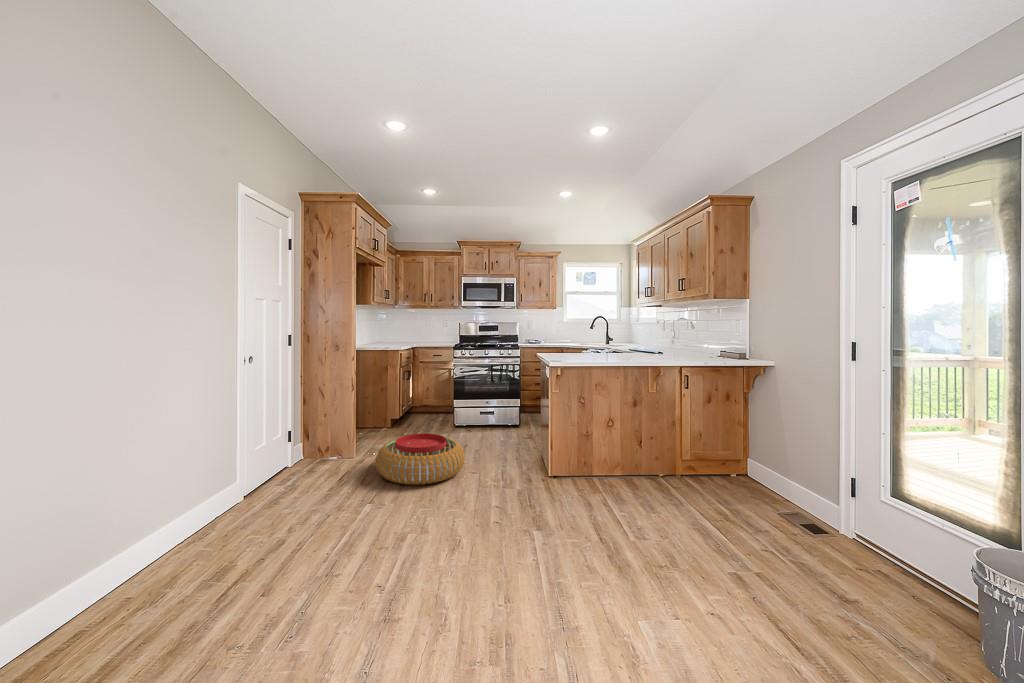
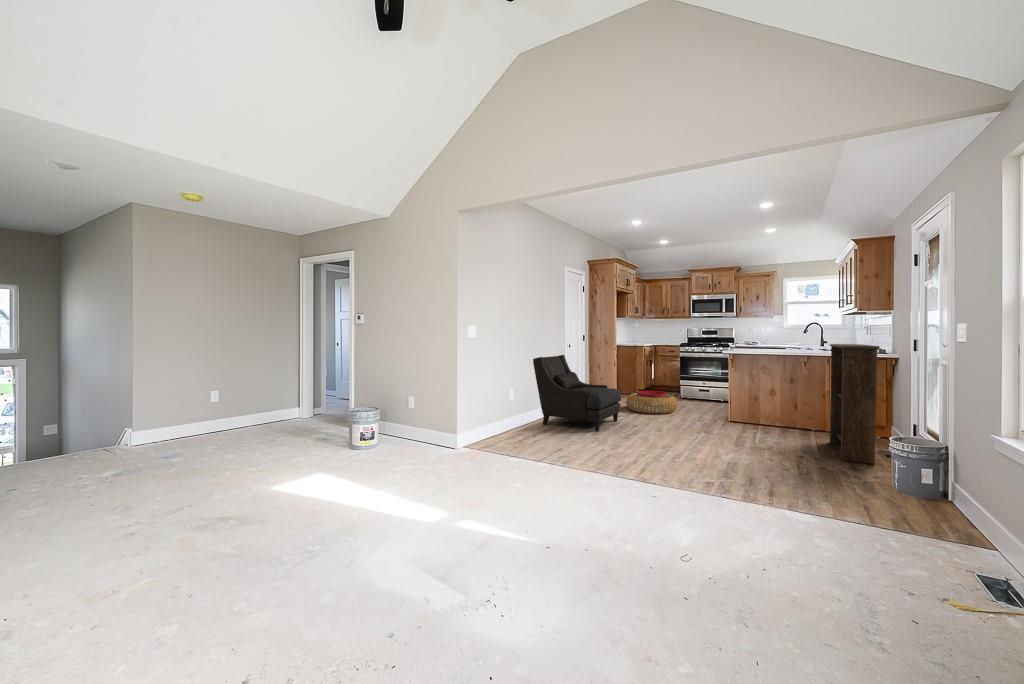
bookshelf: none [723,364,887,605] -> present [830,344,880,464]
armchair: none [95,392,368,615] -> present [533,355,621,431]

